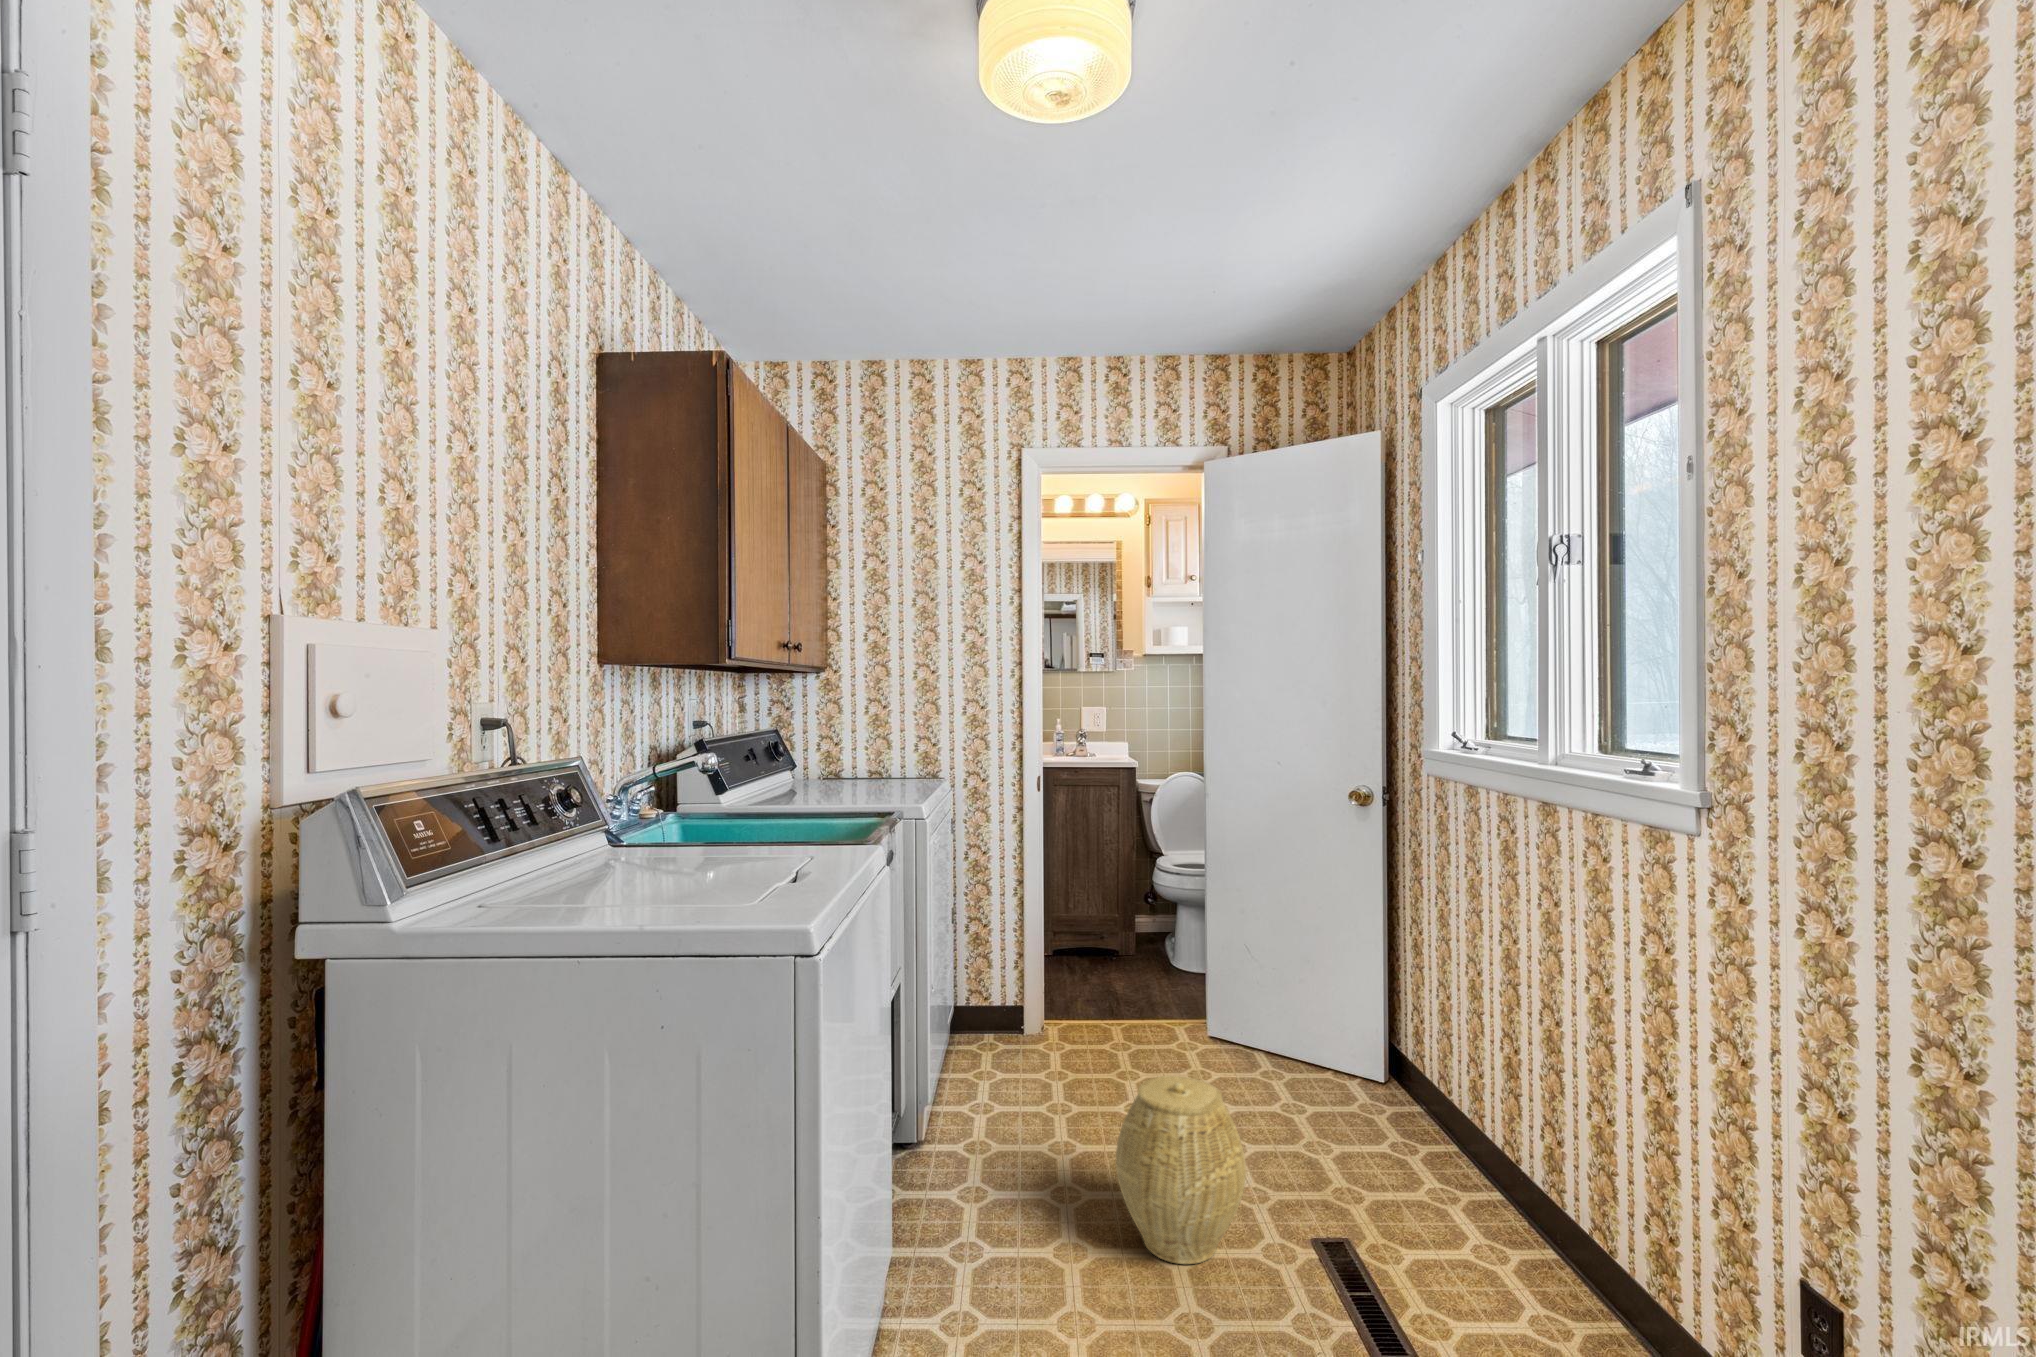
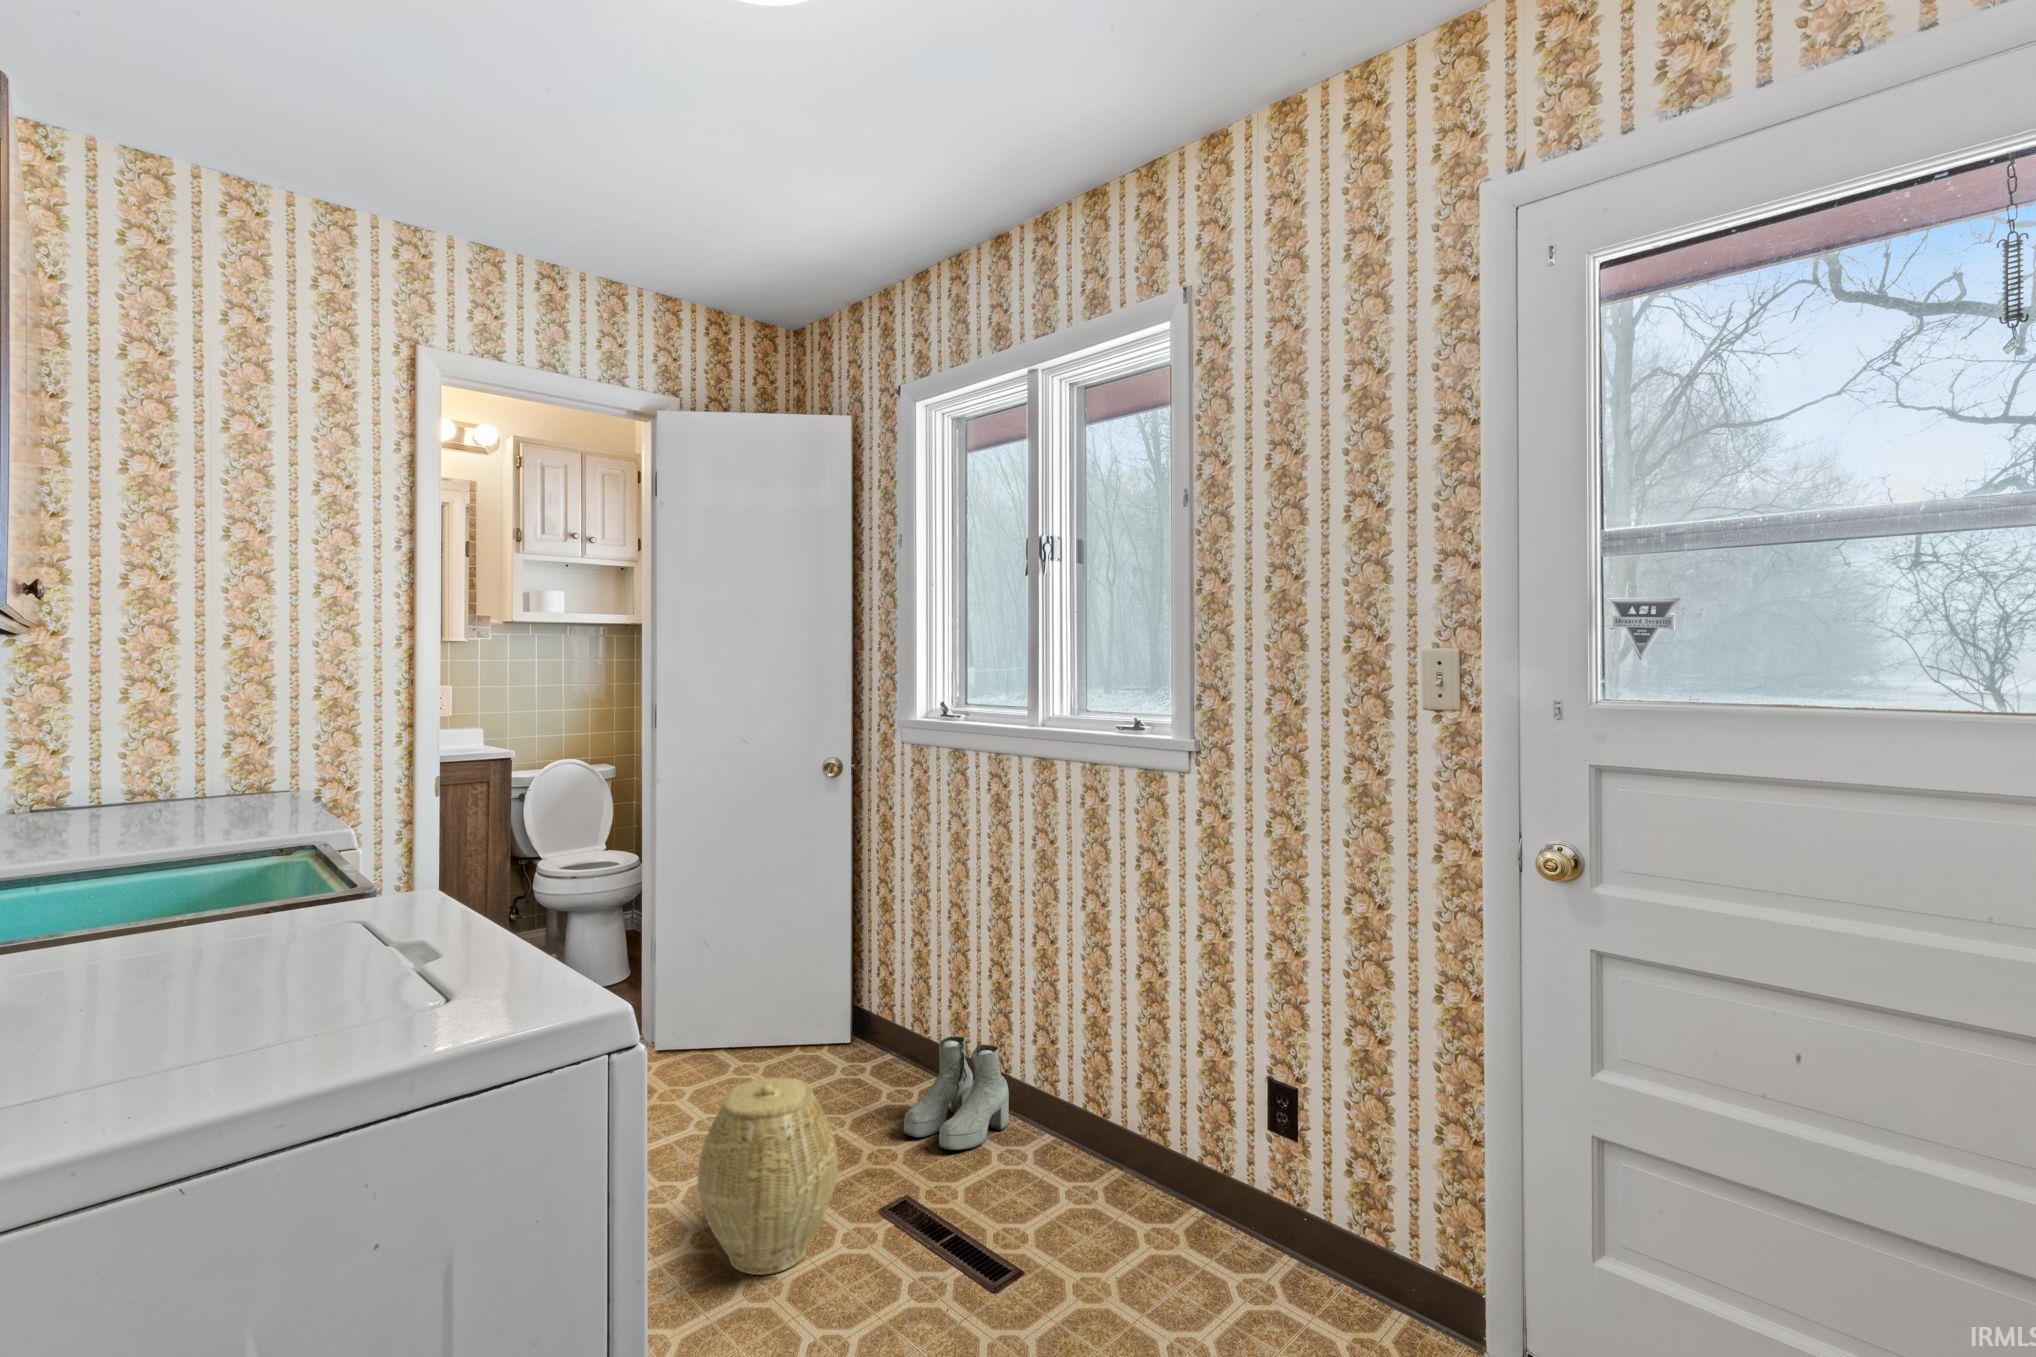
boots: none [1374,1101,1504,1233] -> present [904,1036,1009,1150]

